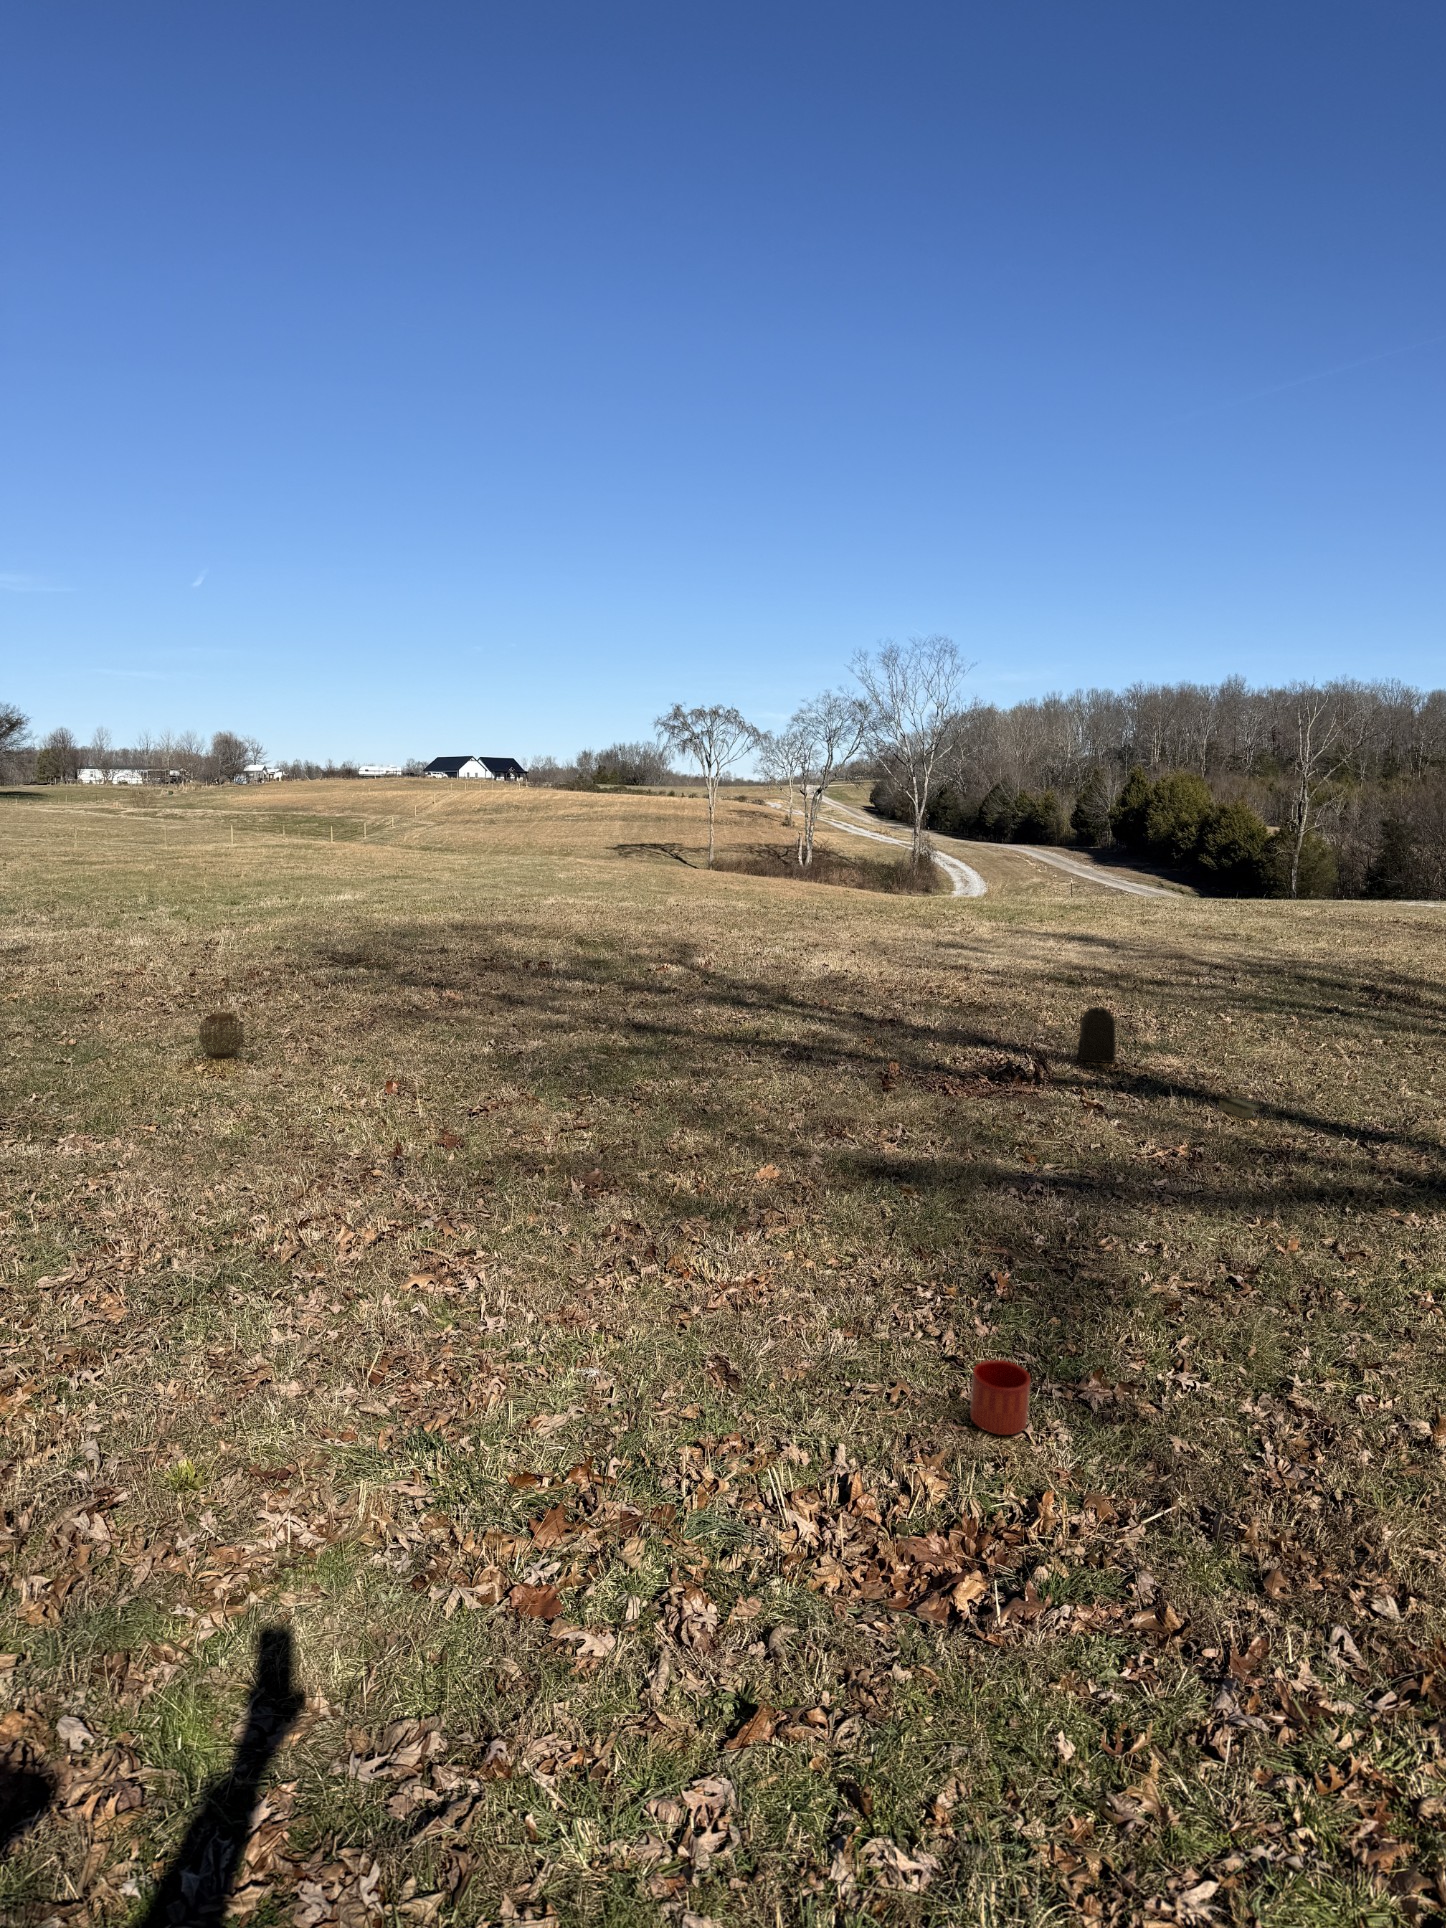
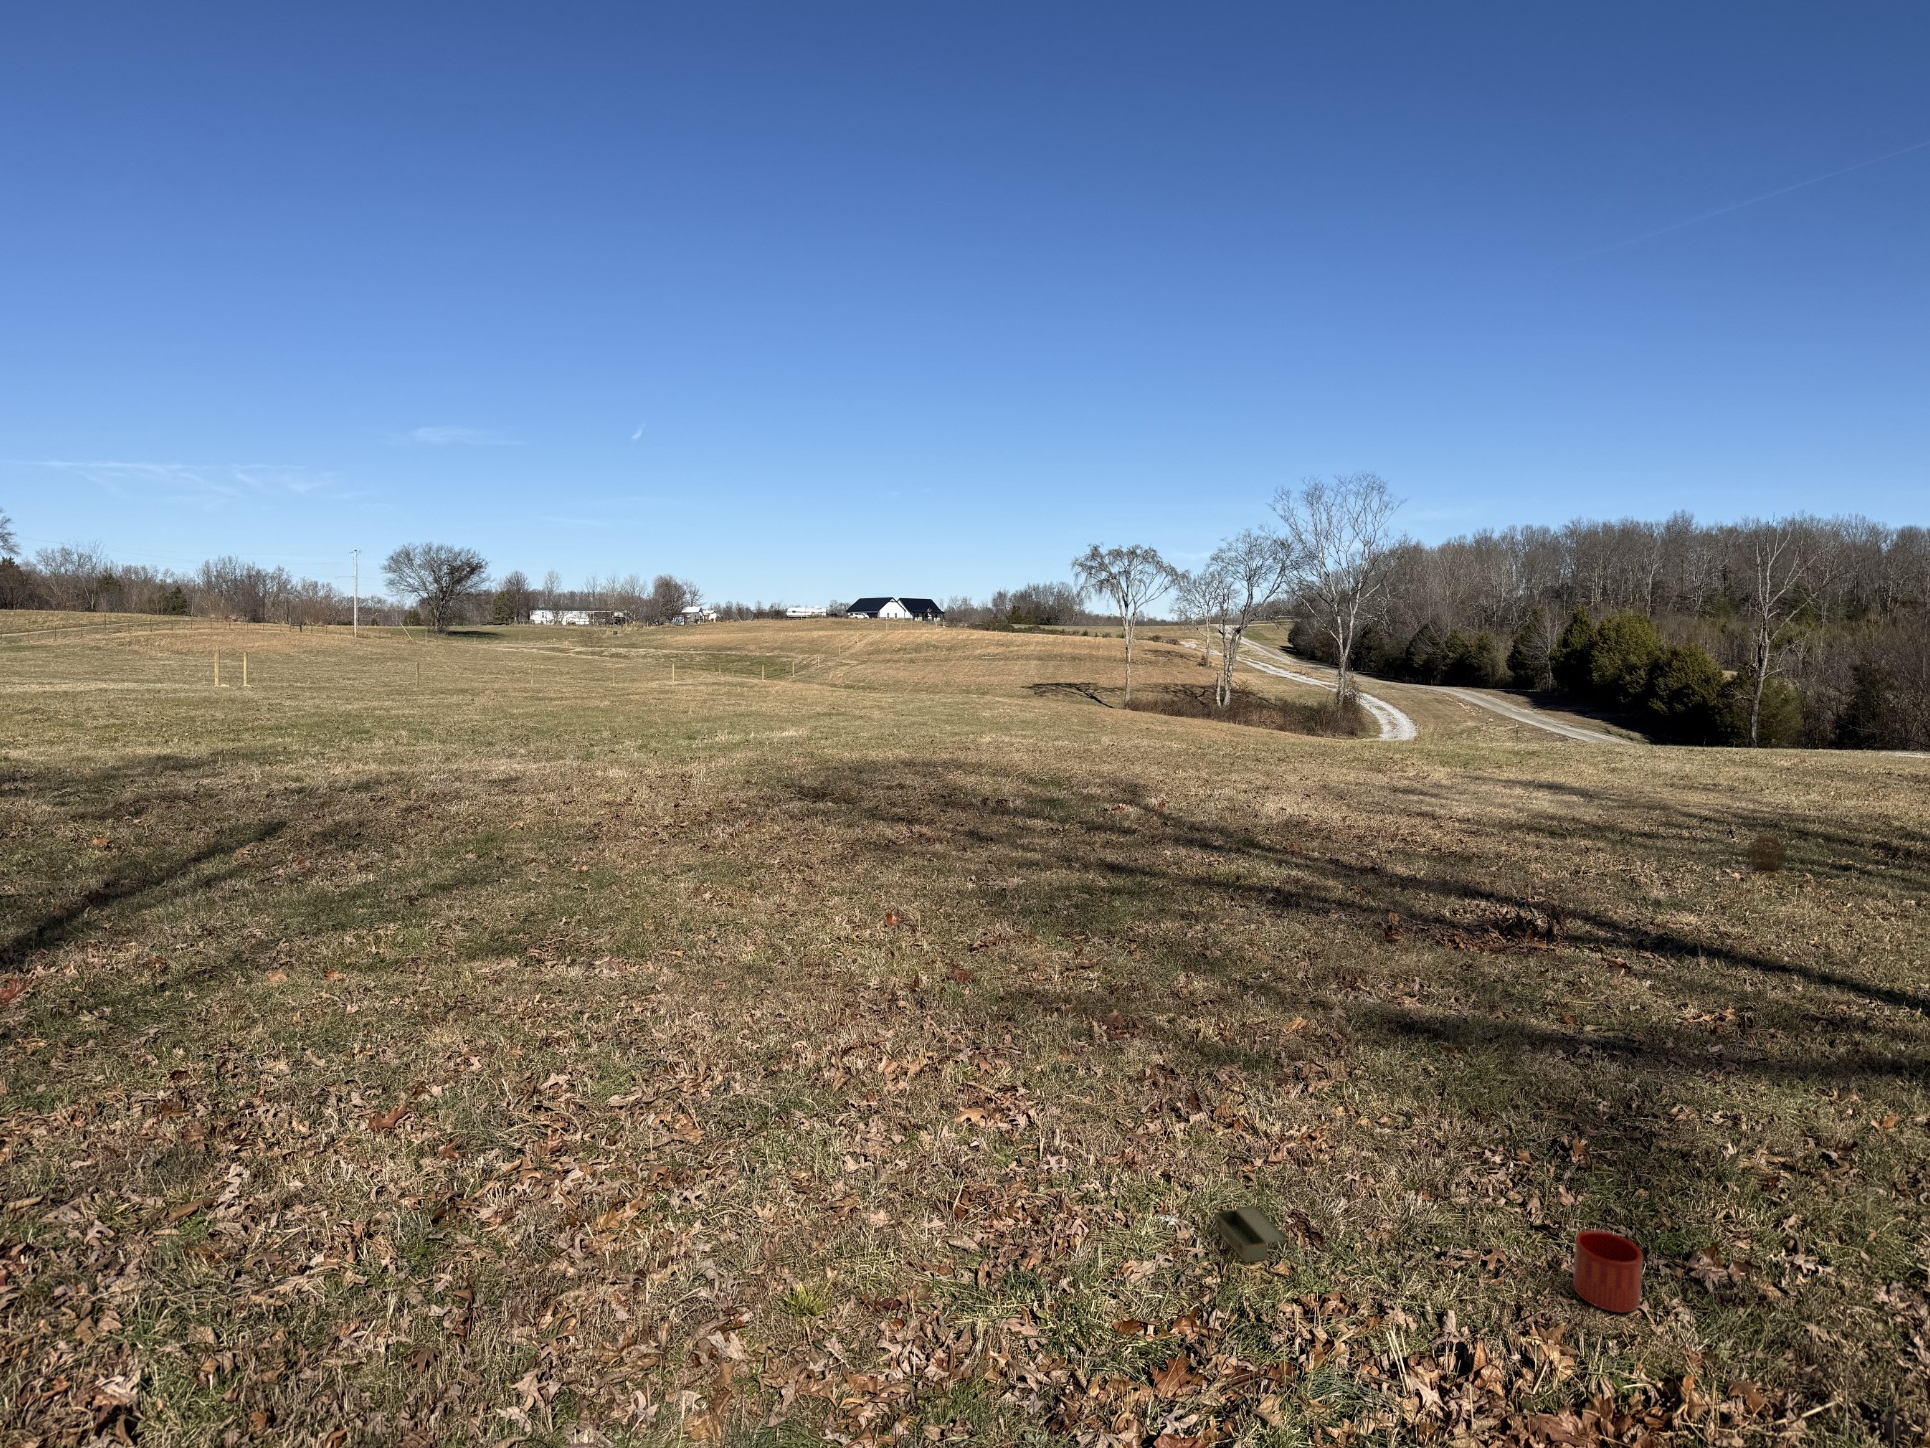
backpack: present [1077,1007,1116,1063] -> none [1575,857,1619,916]
woven basket: present [200,1013,244,1058] -> present [1748,836,1786,871]
toolbox: present [1219,1098,1260,1118] -> present [1215,1205,1287,1262]

